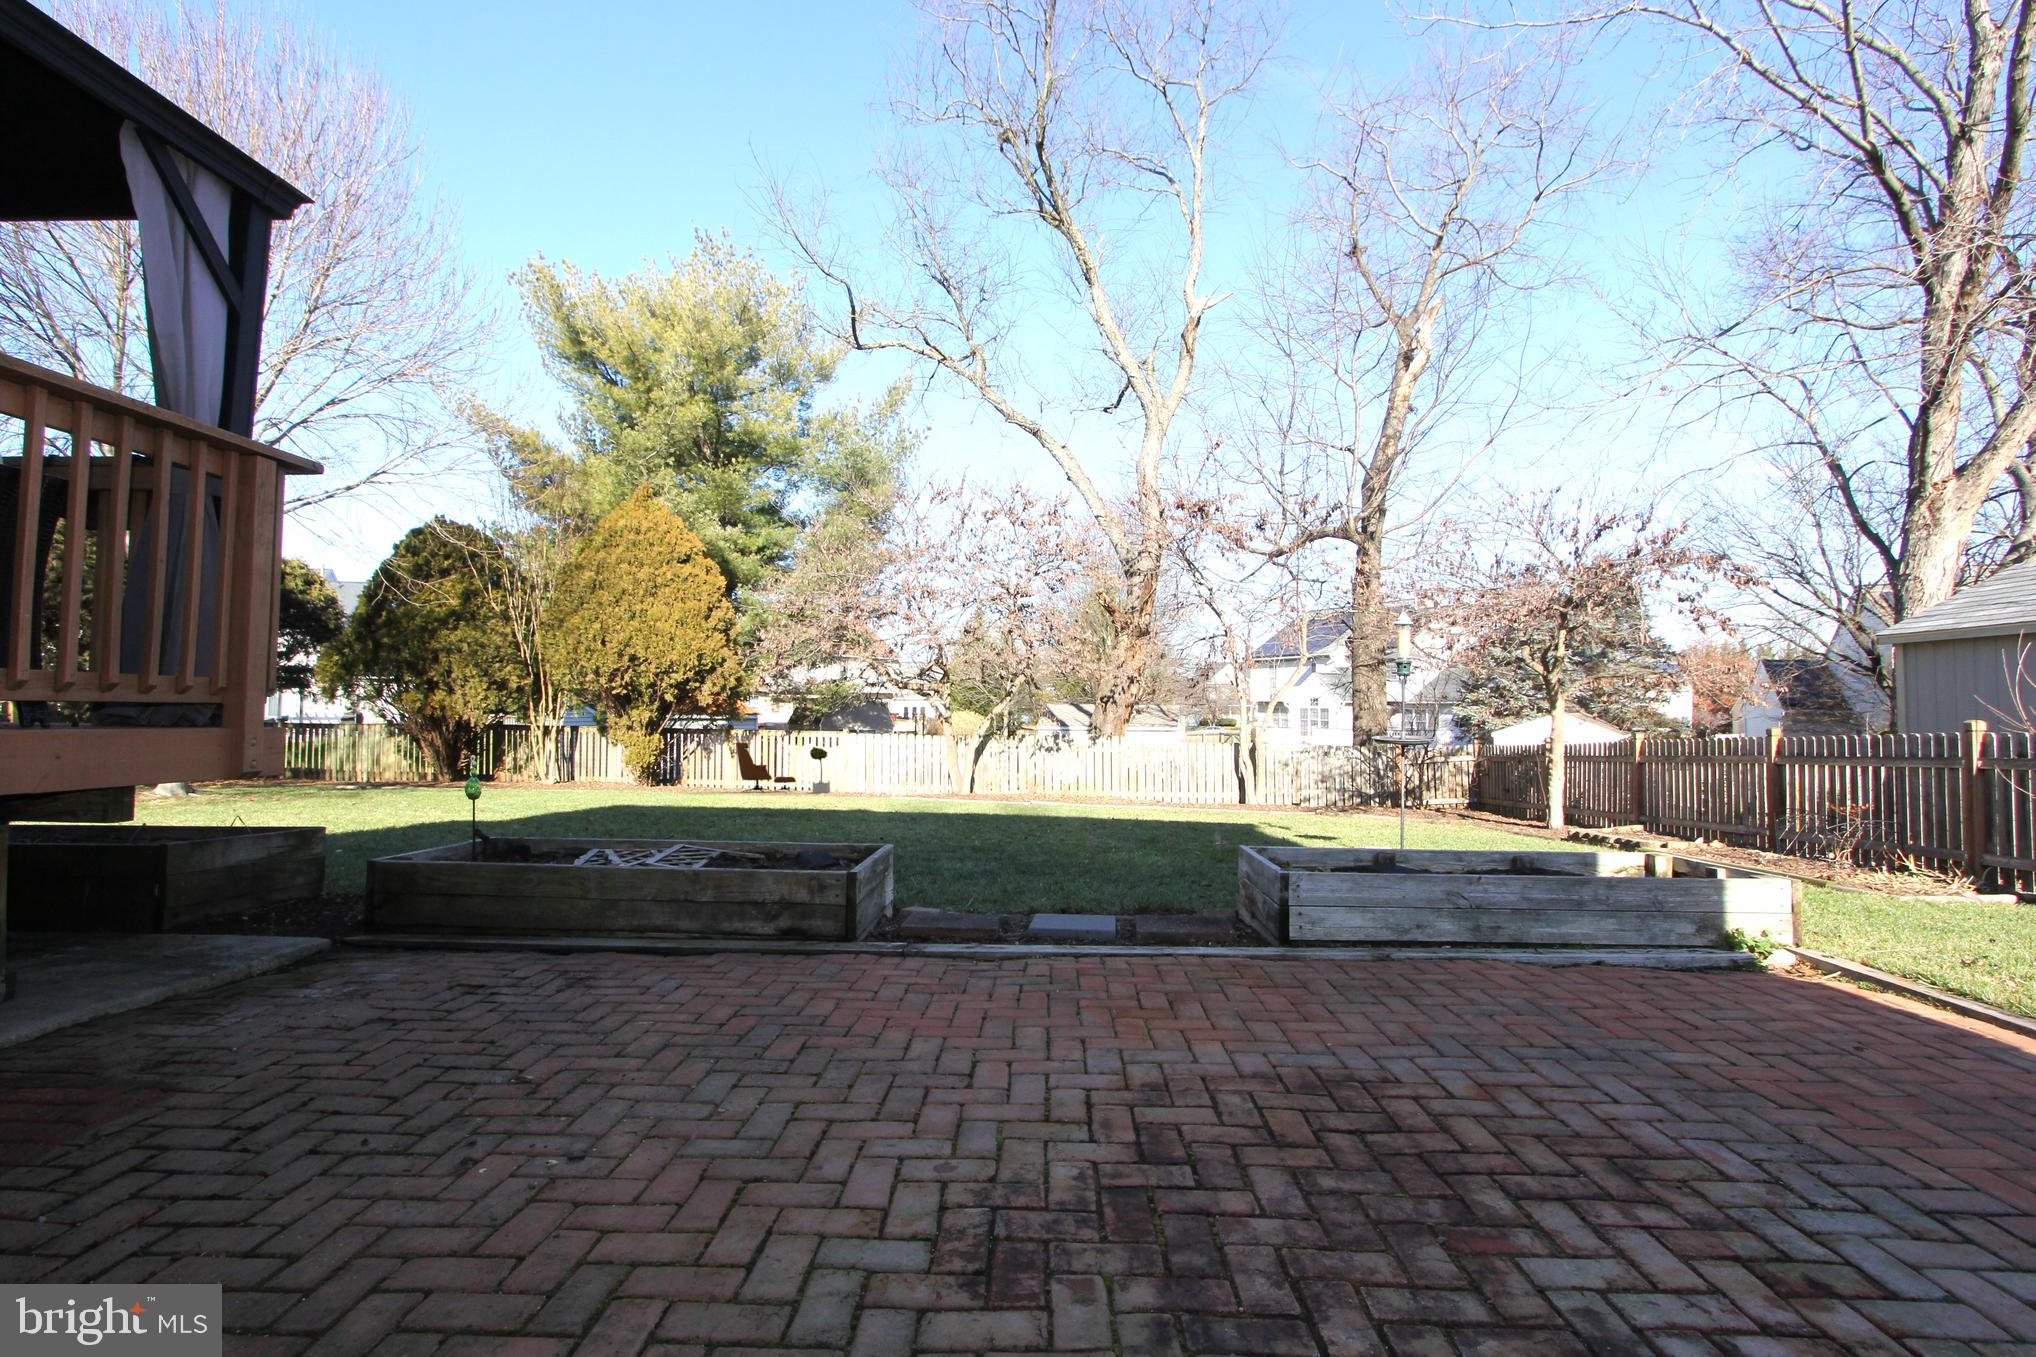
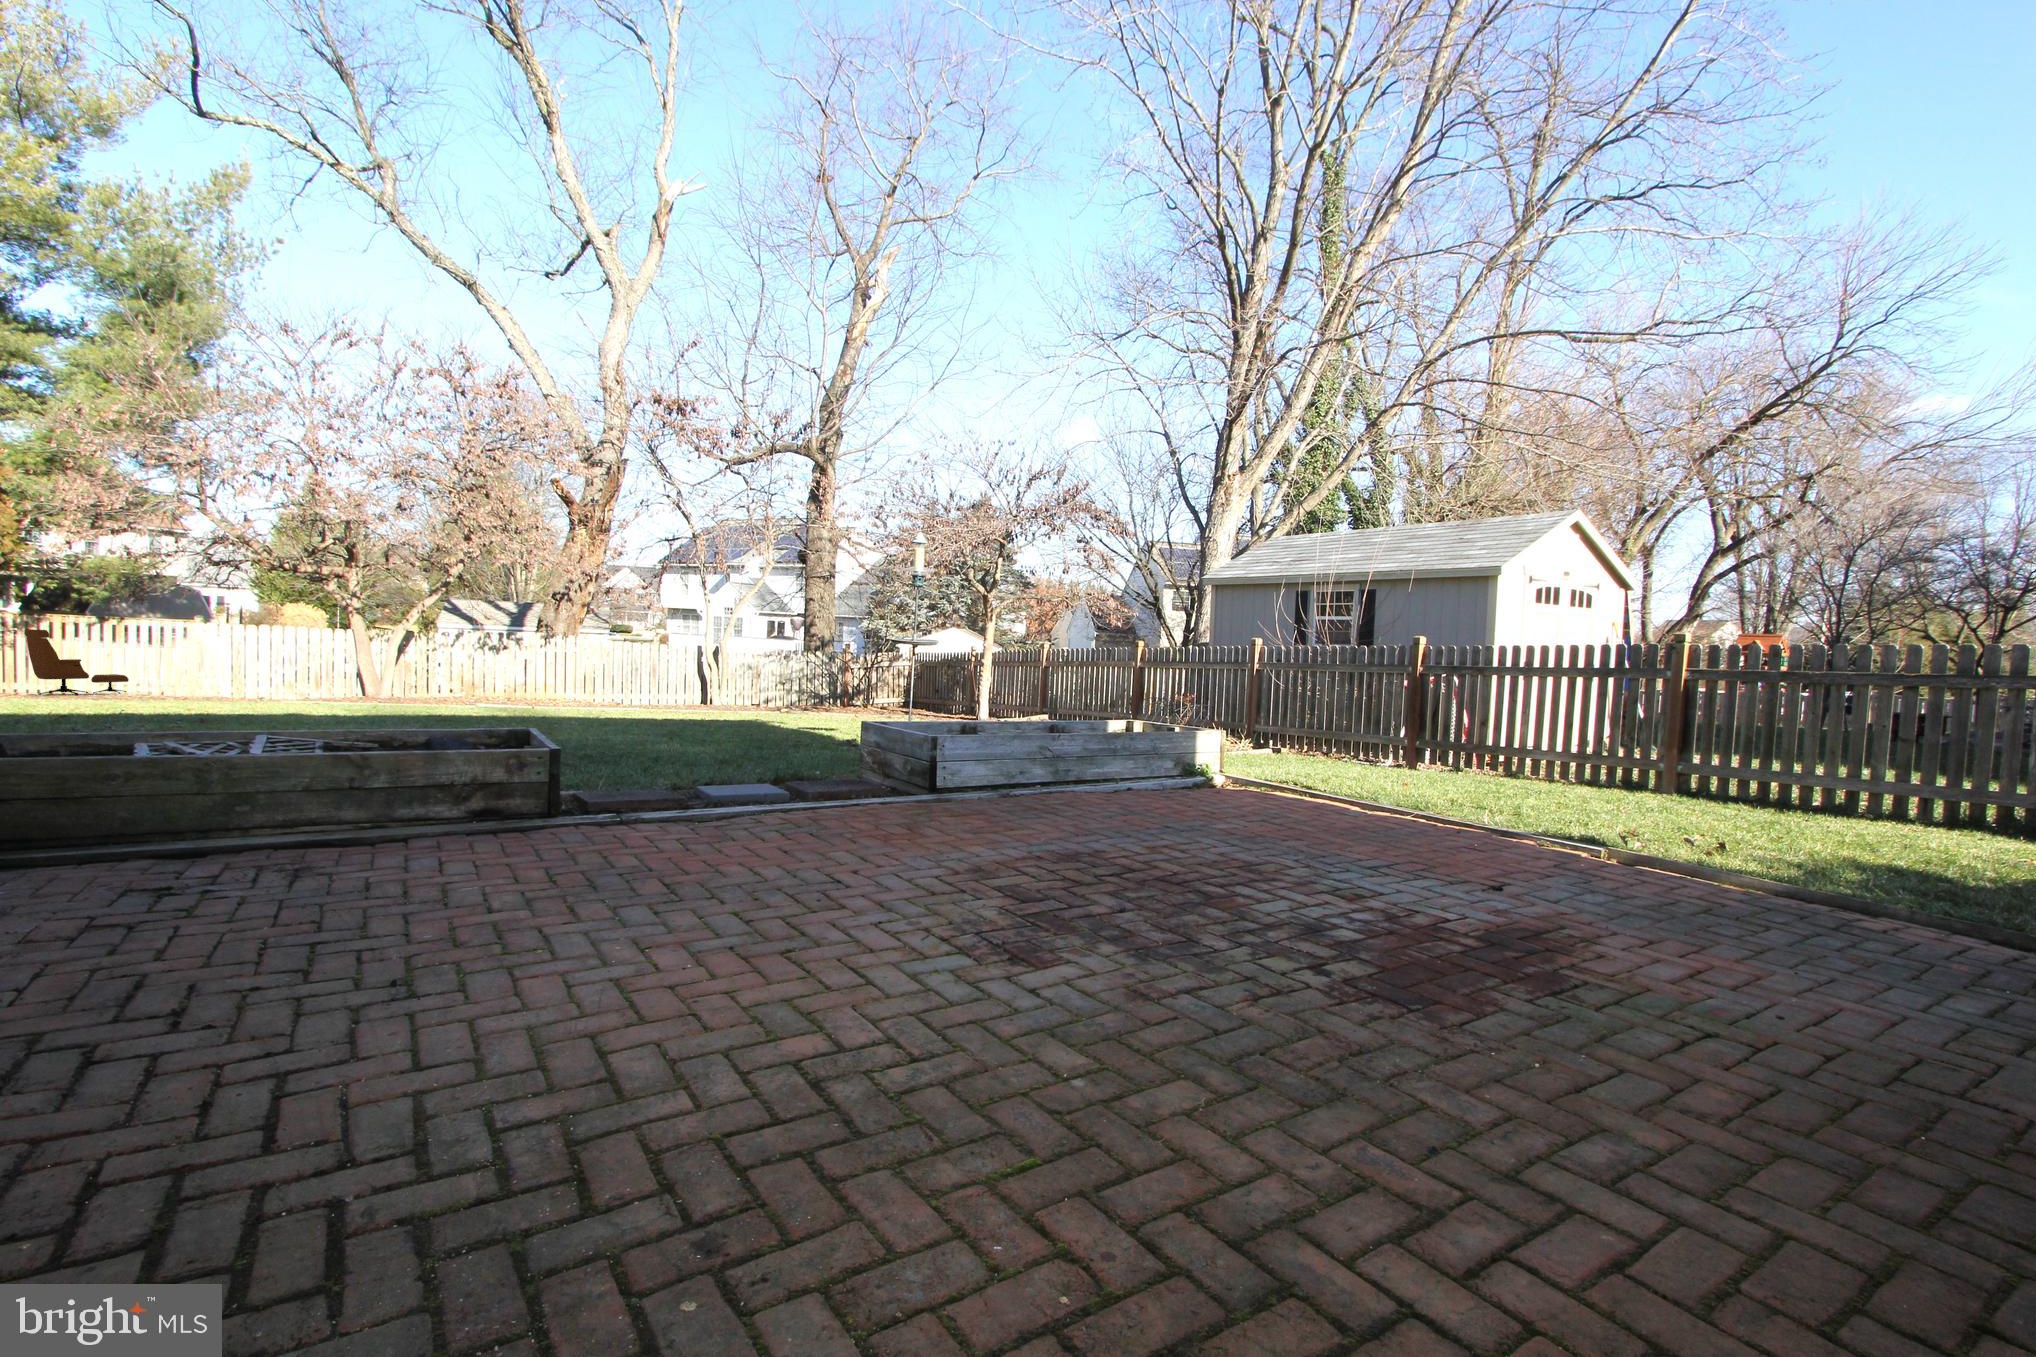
potted tree: present [810,747,830,793] -> none [153,637,186,695]

